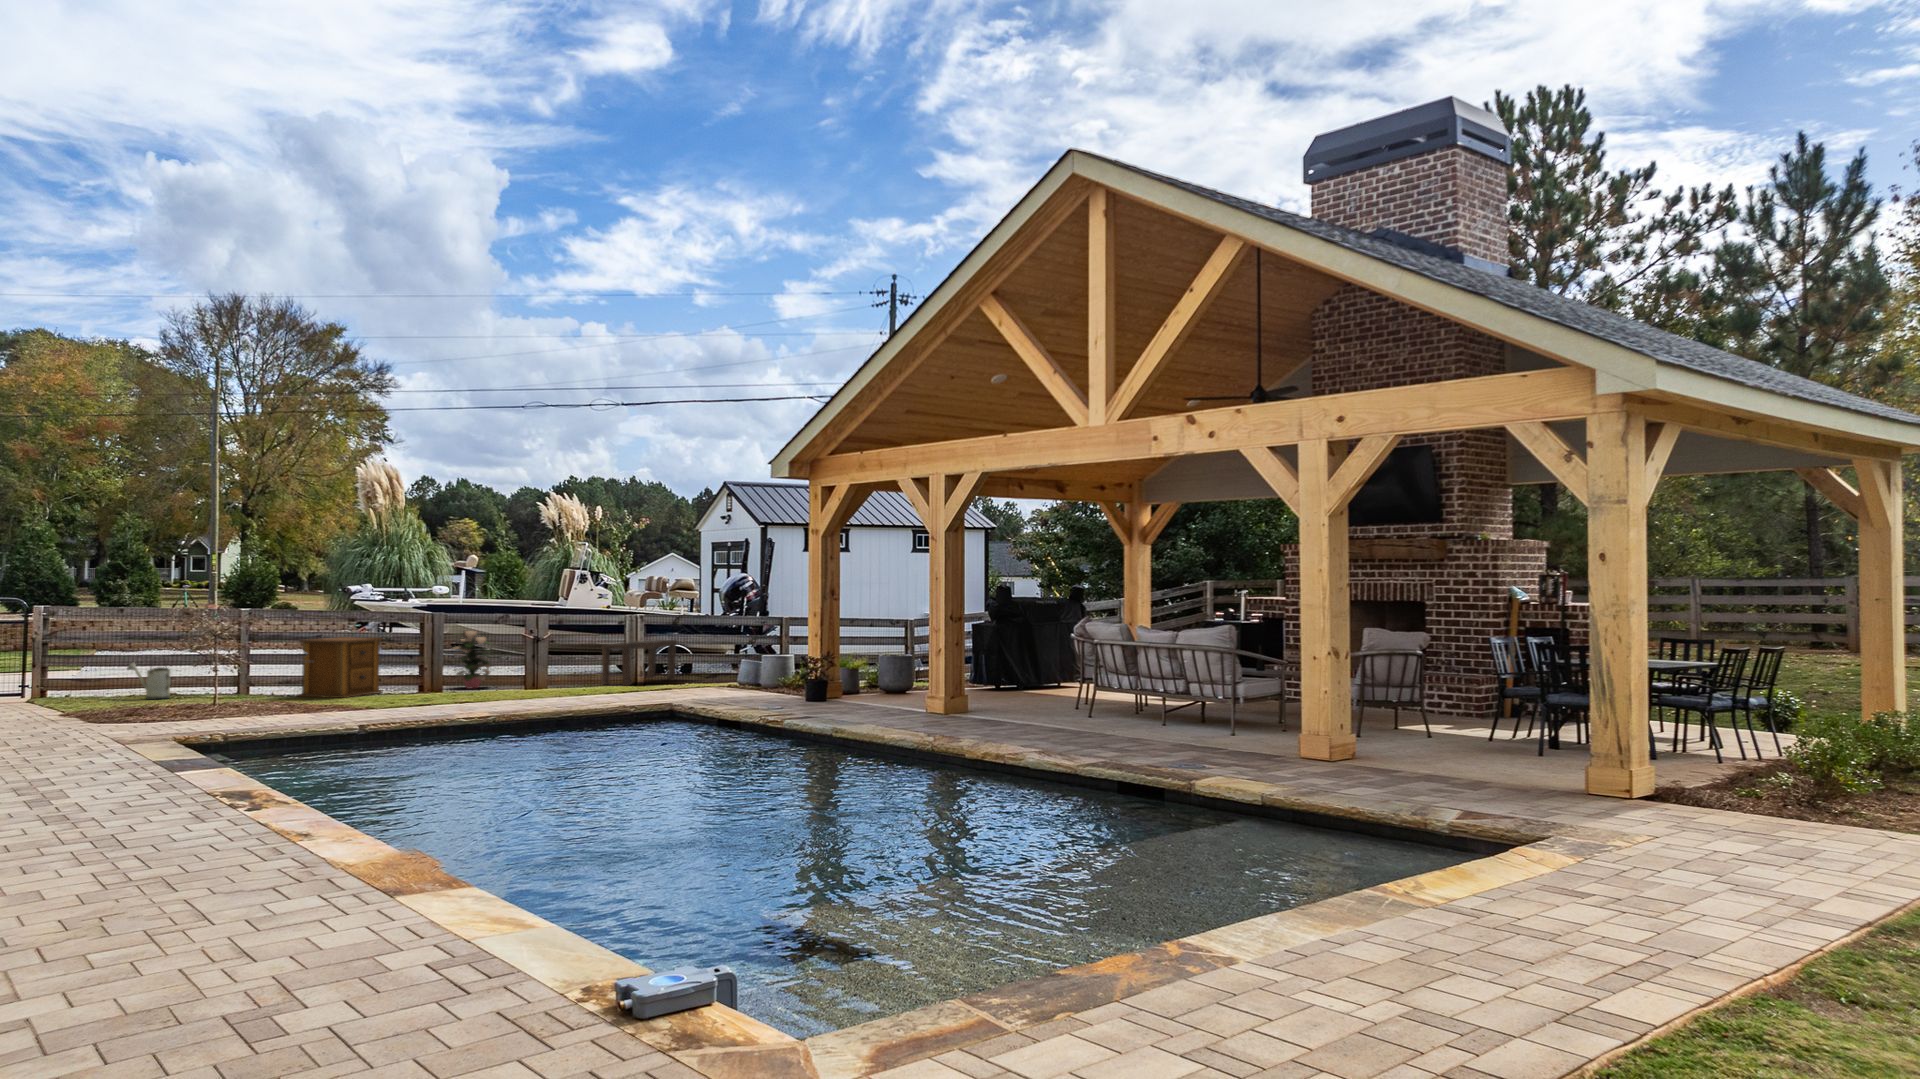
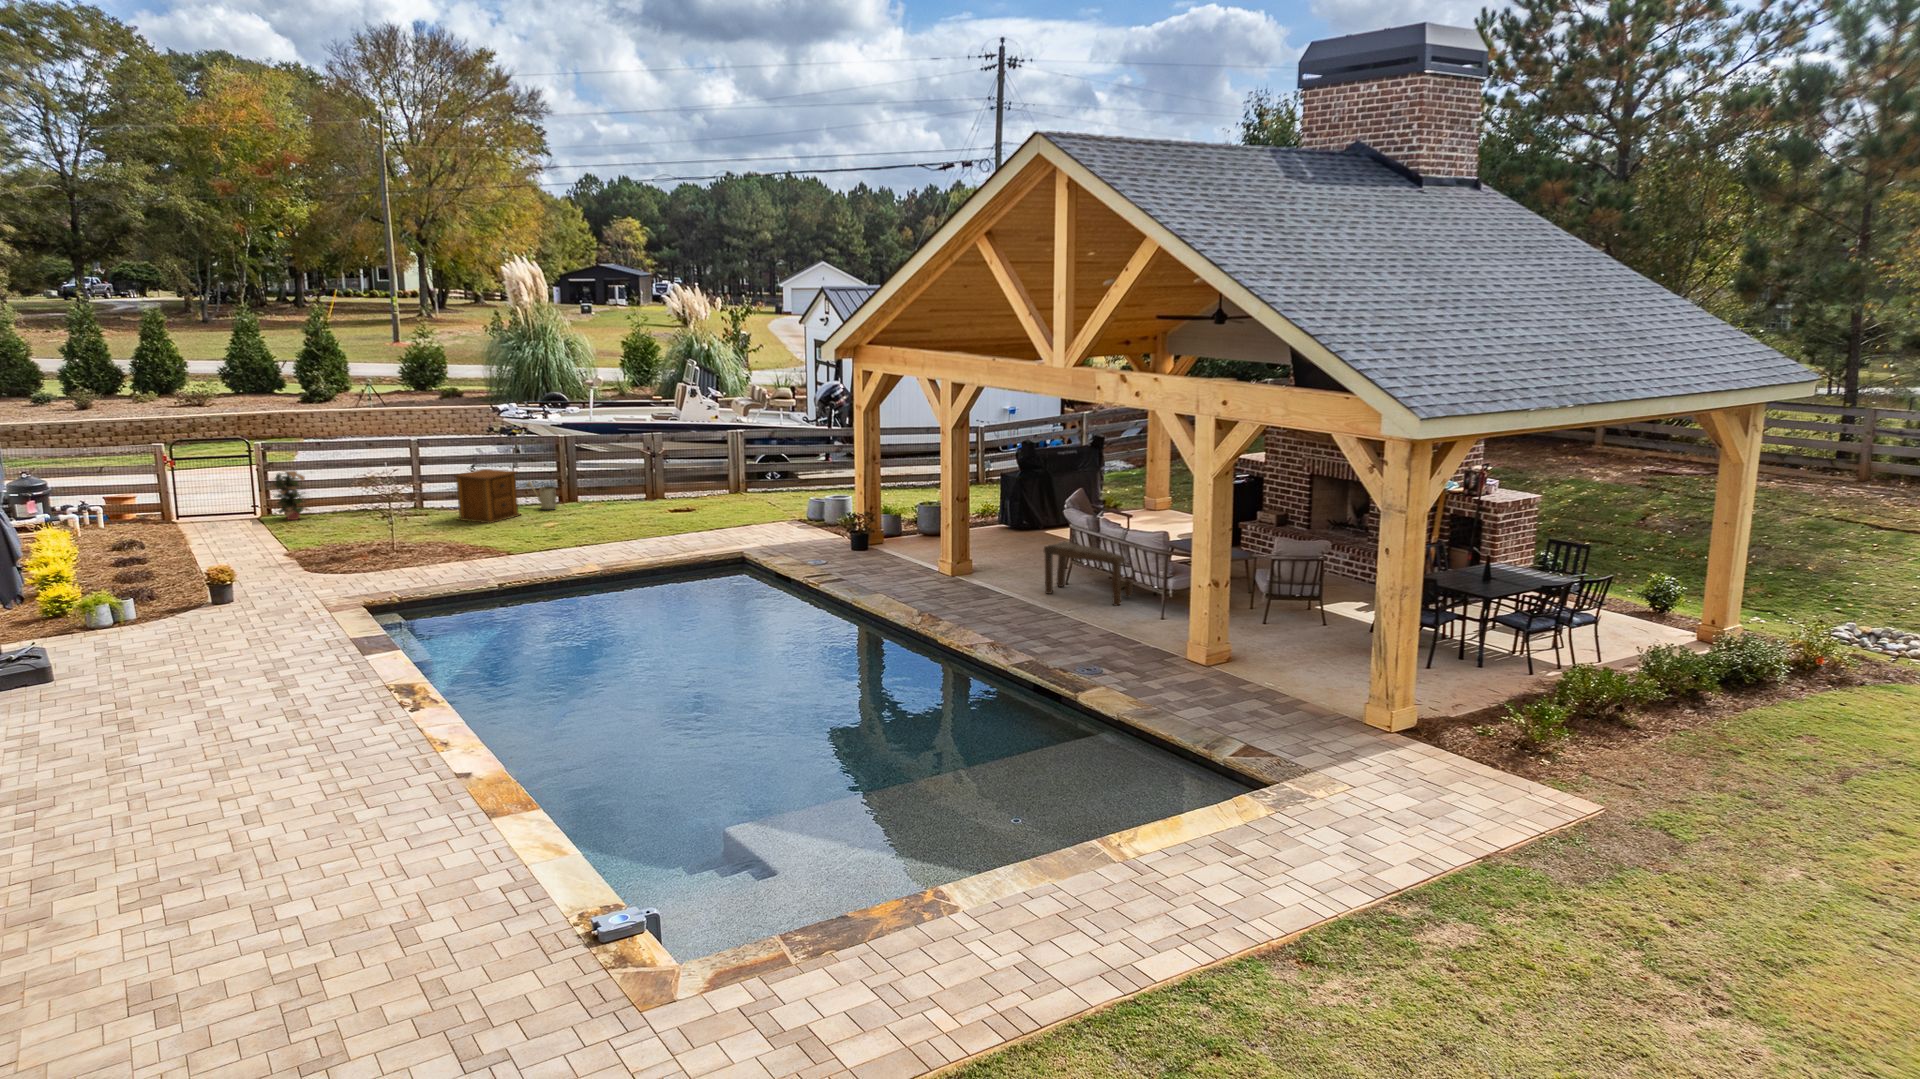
decorative plant: present [453,631,490,689] -> present [270,471,308,520]
bench: present [601,640,677,686] -> present [1044,542,1133,606]
watering can: present [127,663,171,700] -> present [526,482,557,510]

